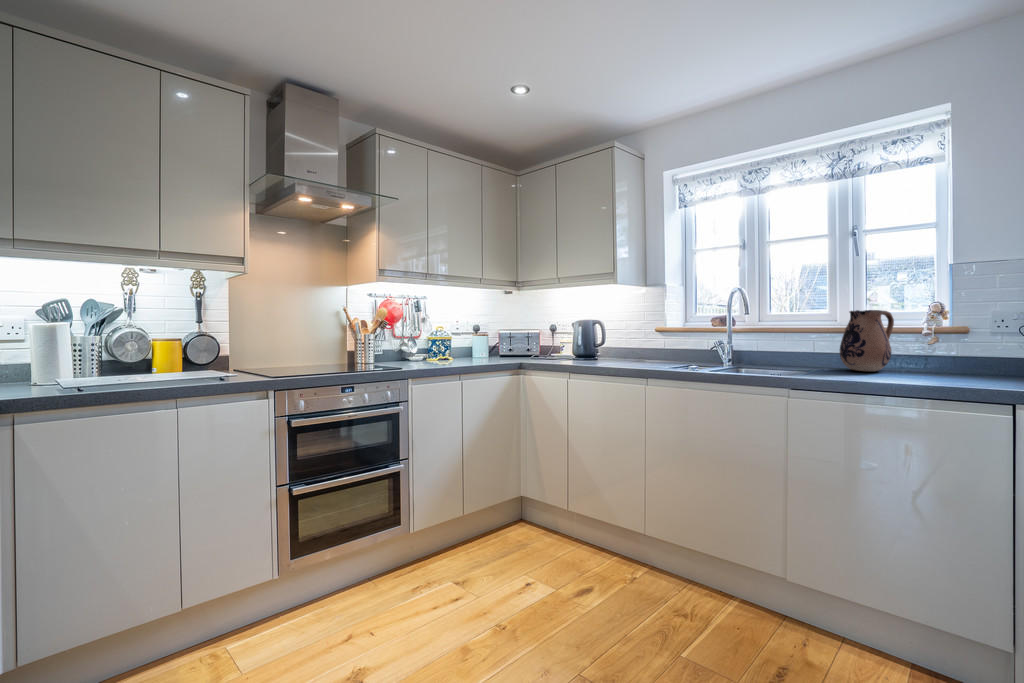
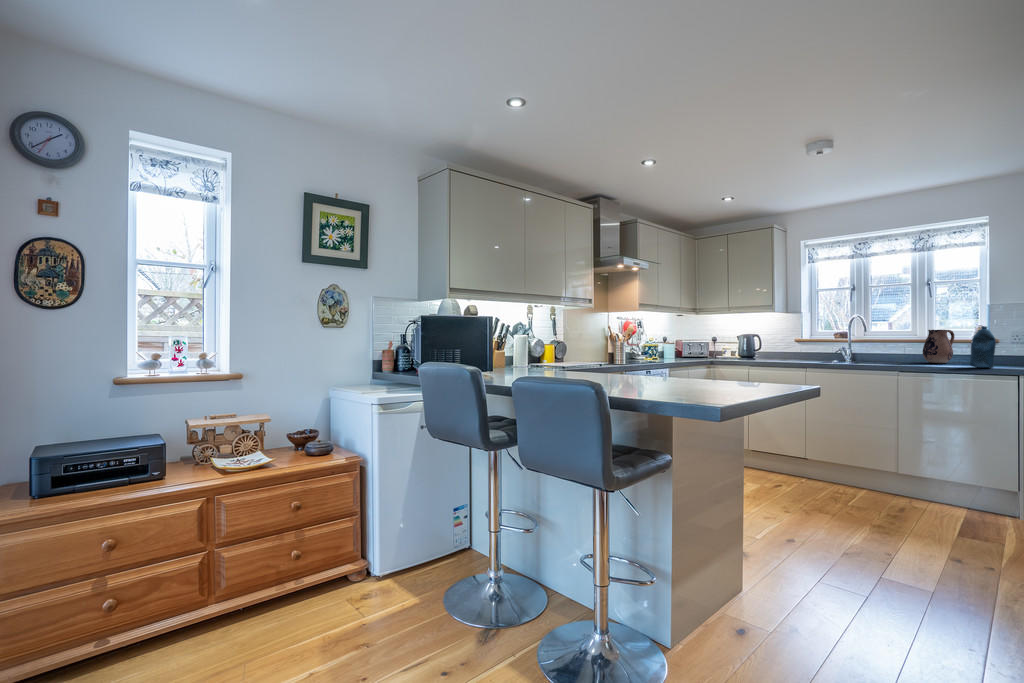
bottle: none [922,302,975,387] -> present [970,326,996,368]

